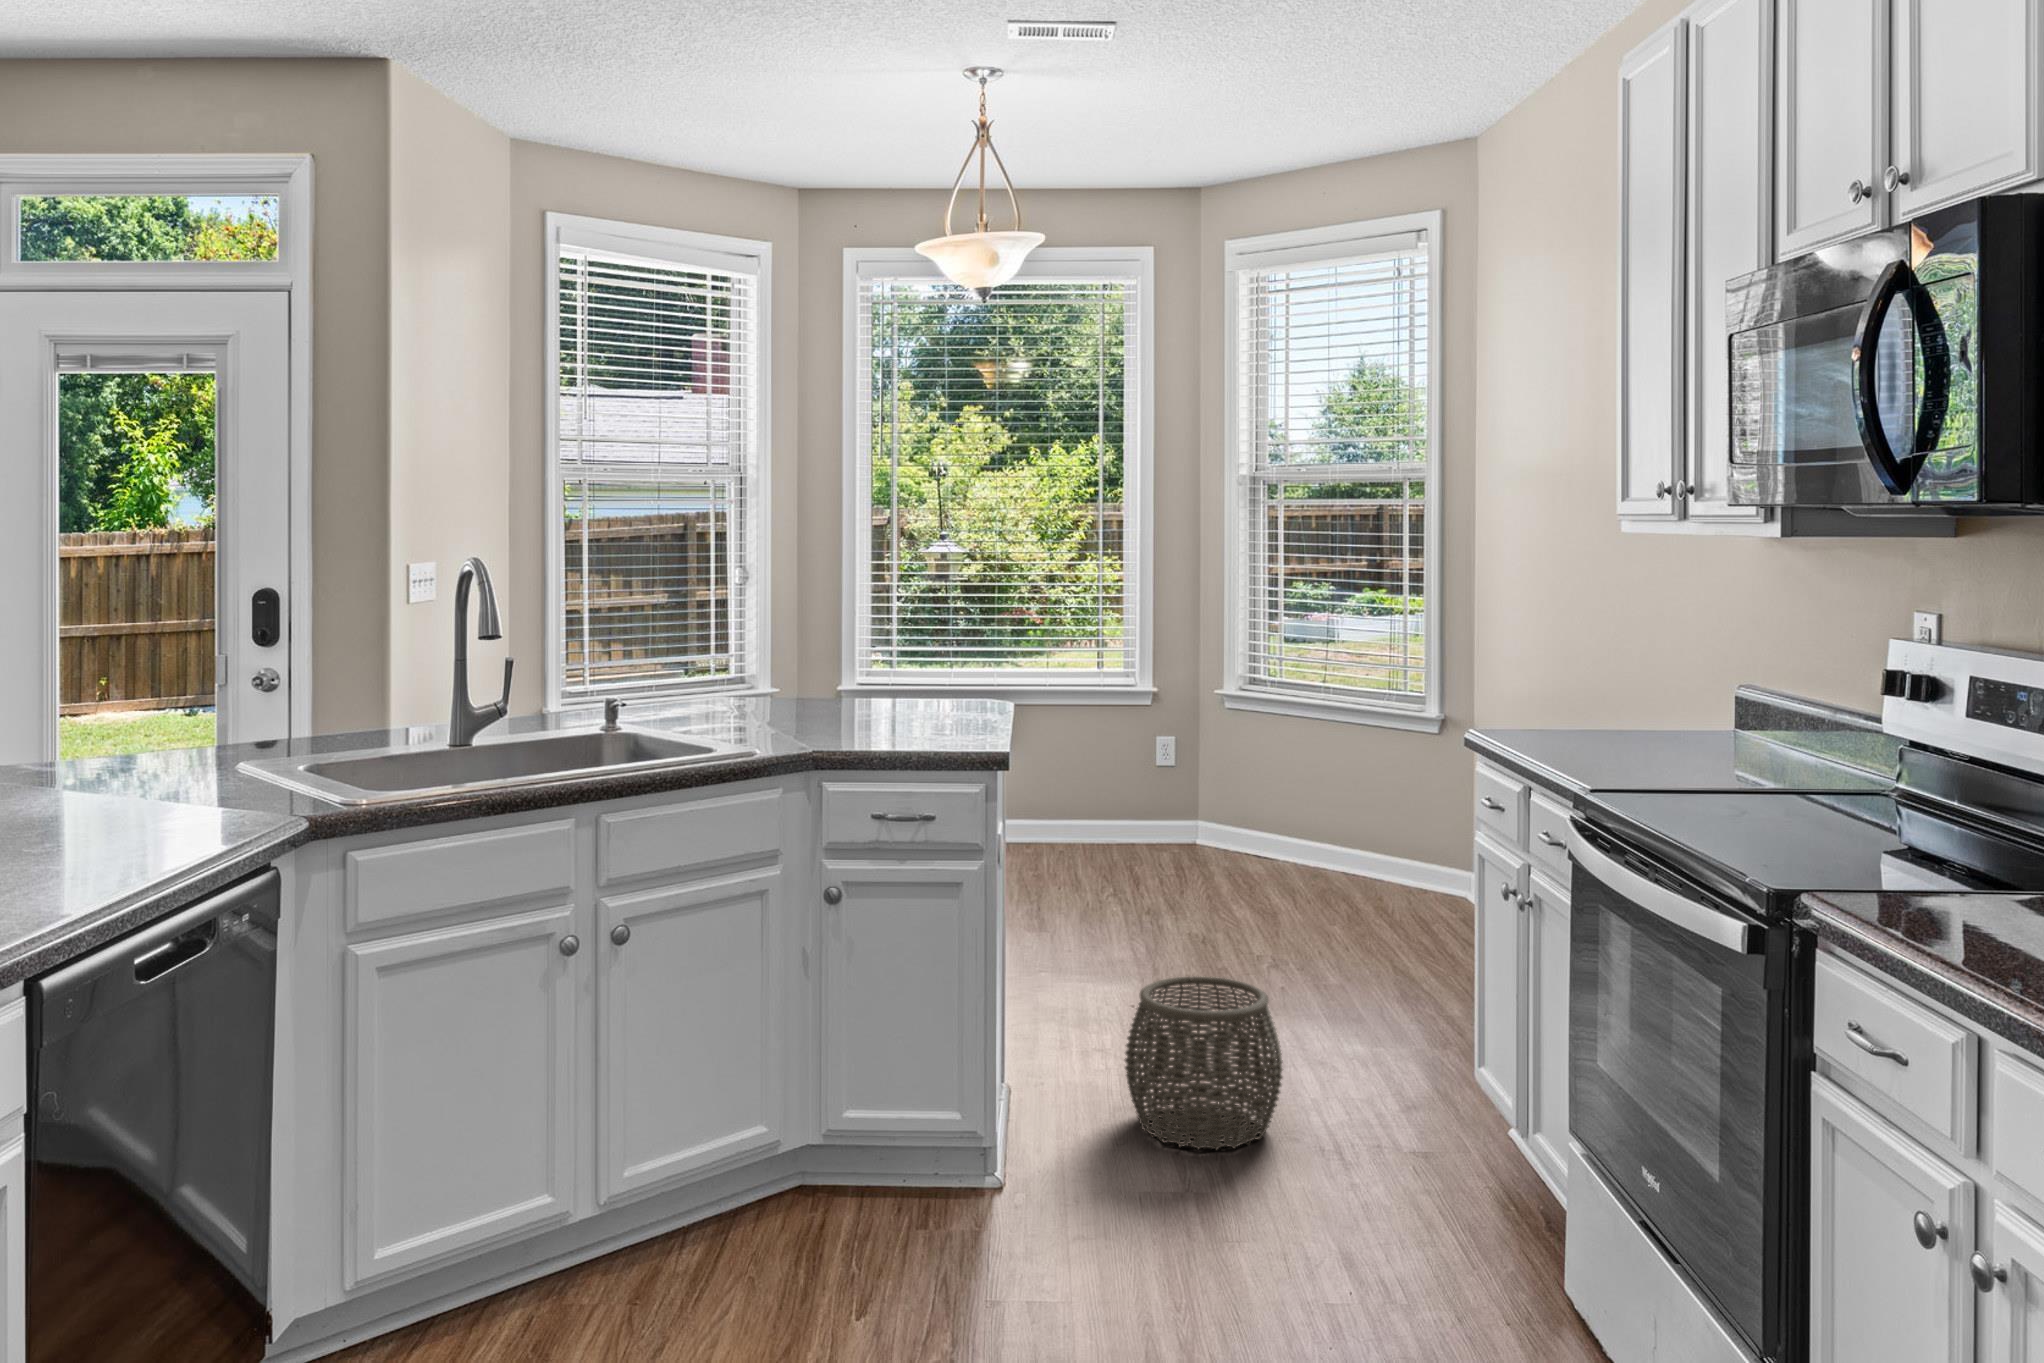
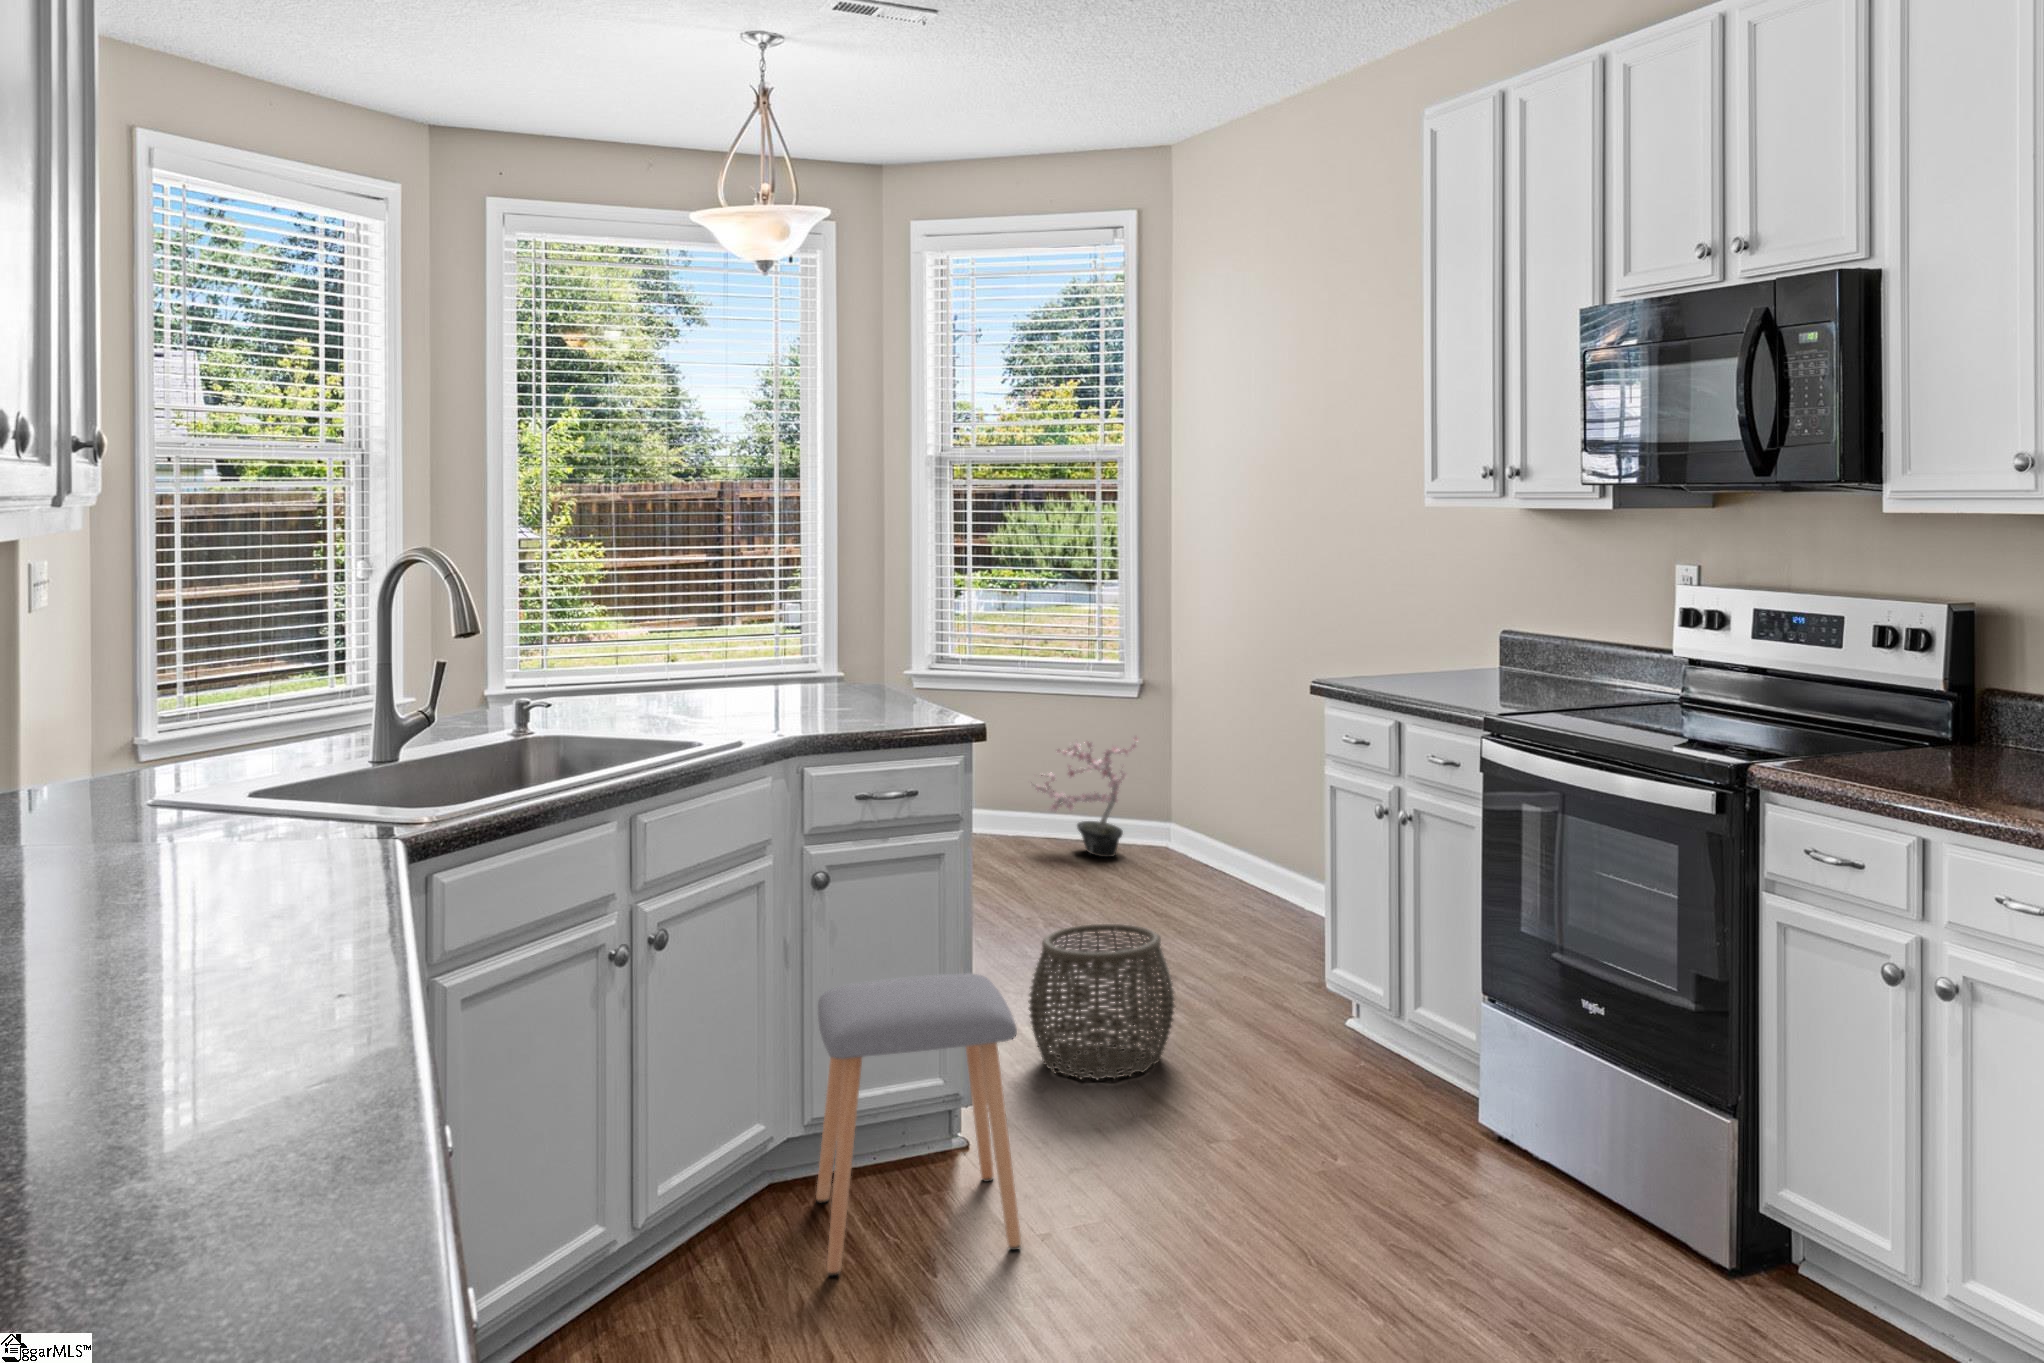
potted plant: none [1315,768,1439,905] -> present [1032,736,1138,857]
stool: none [767,1004,996,1314] -> present [816,973,1021,1276]

